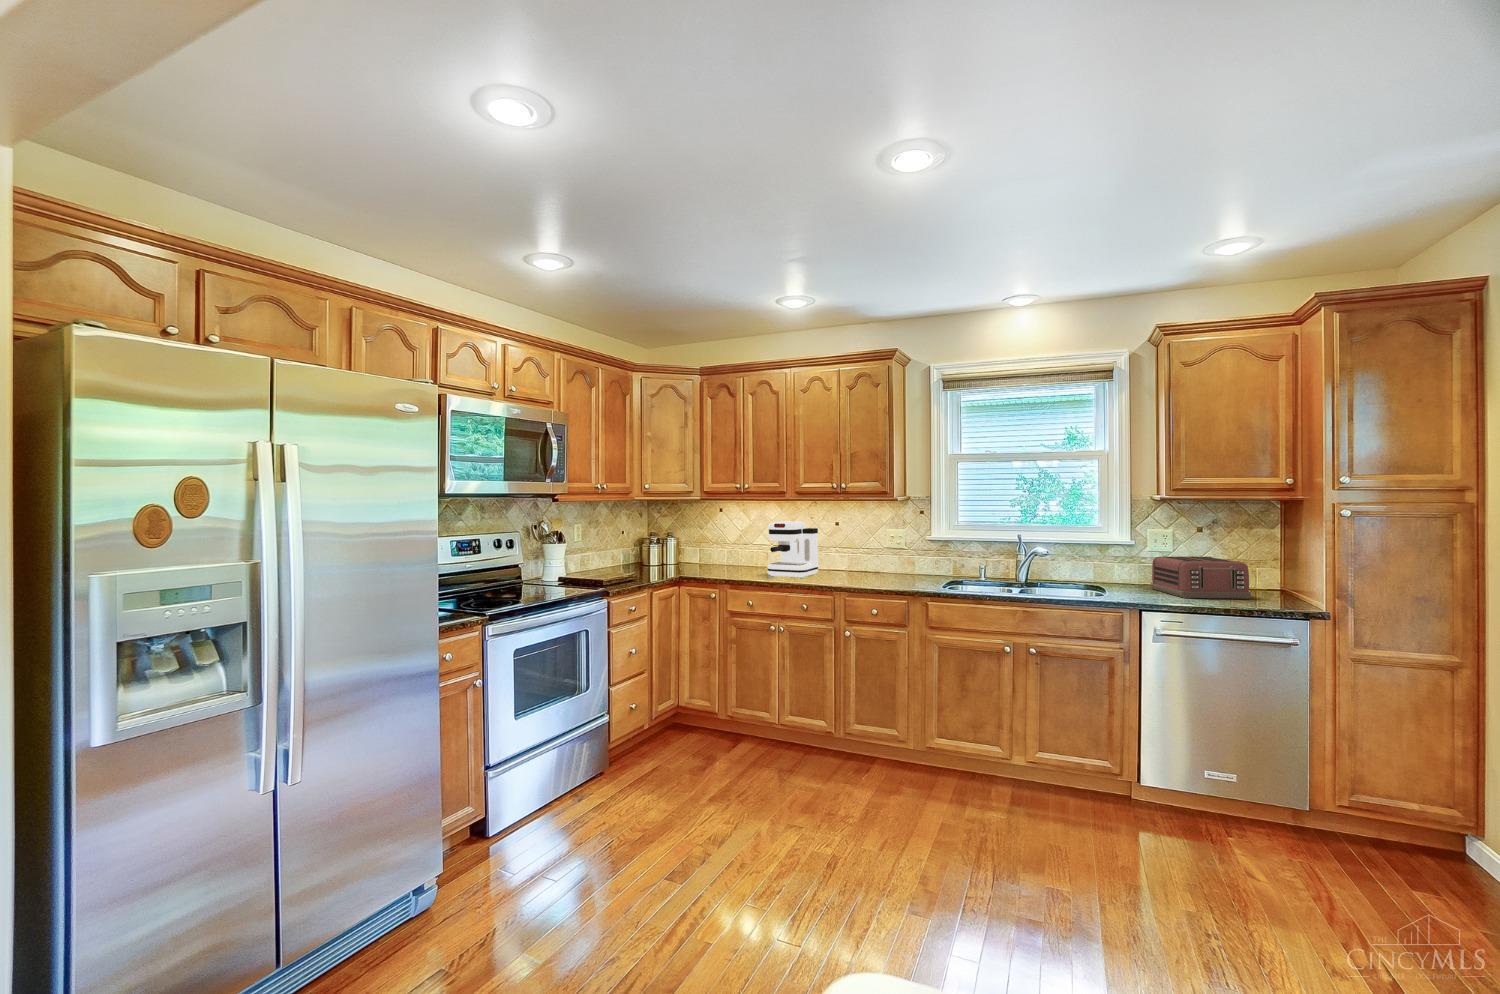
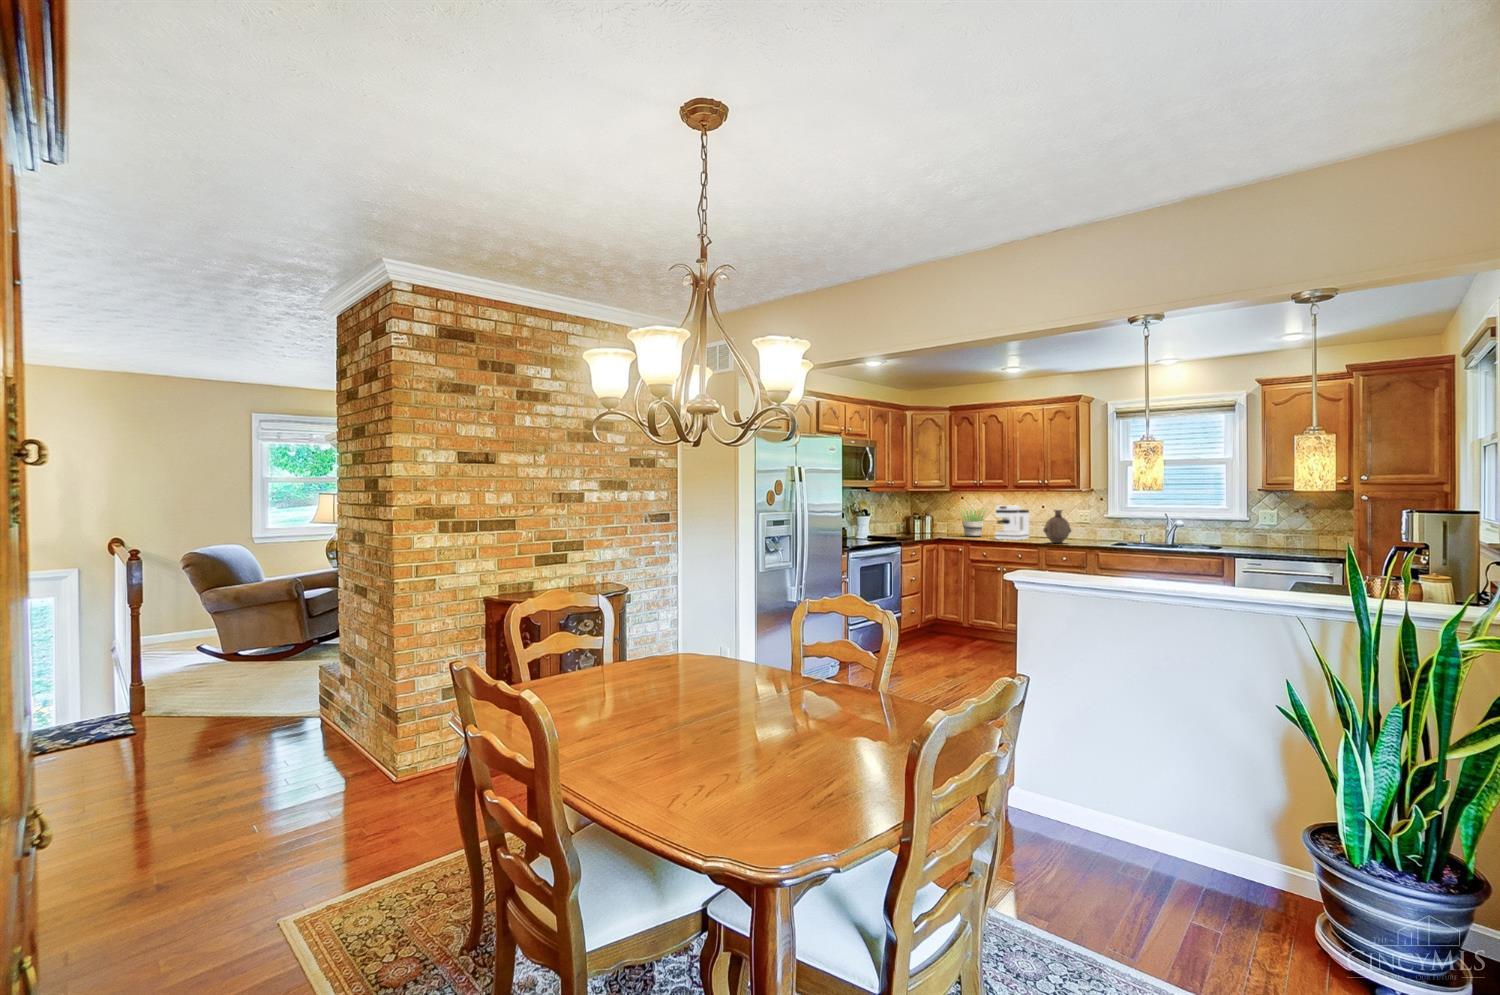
potted plant: none [709,523,760,569] -> present [961,508,987,537]
vase: none [842,530,884,585] -> present [1043,510,1071,543]
toaster: present [1151,556,1251,599] -> none [1256,528,1314,552]

